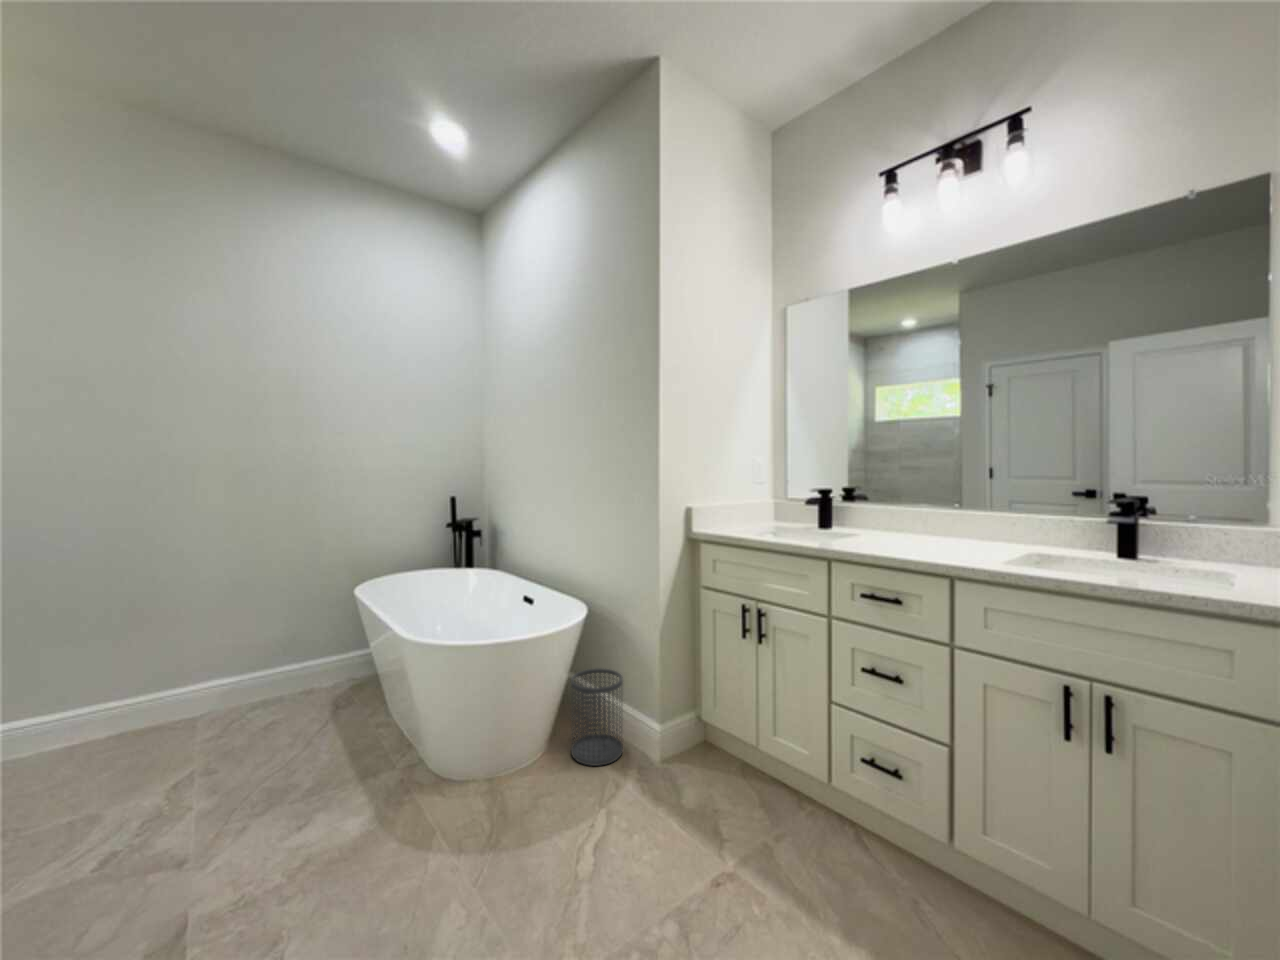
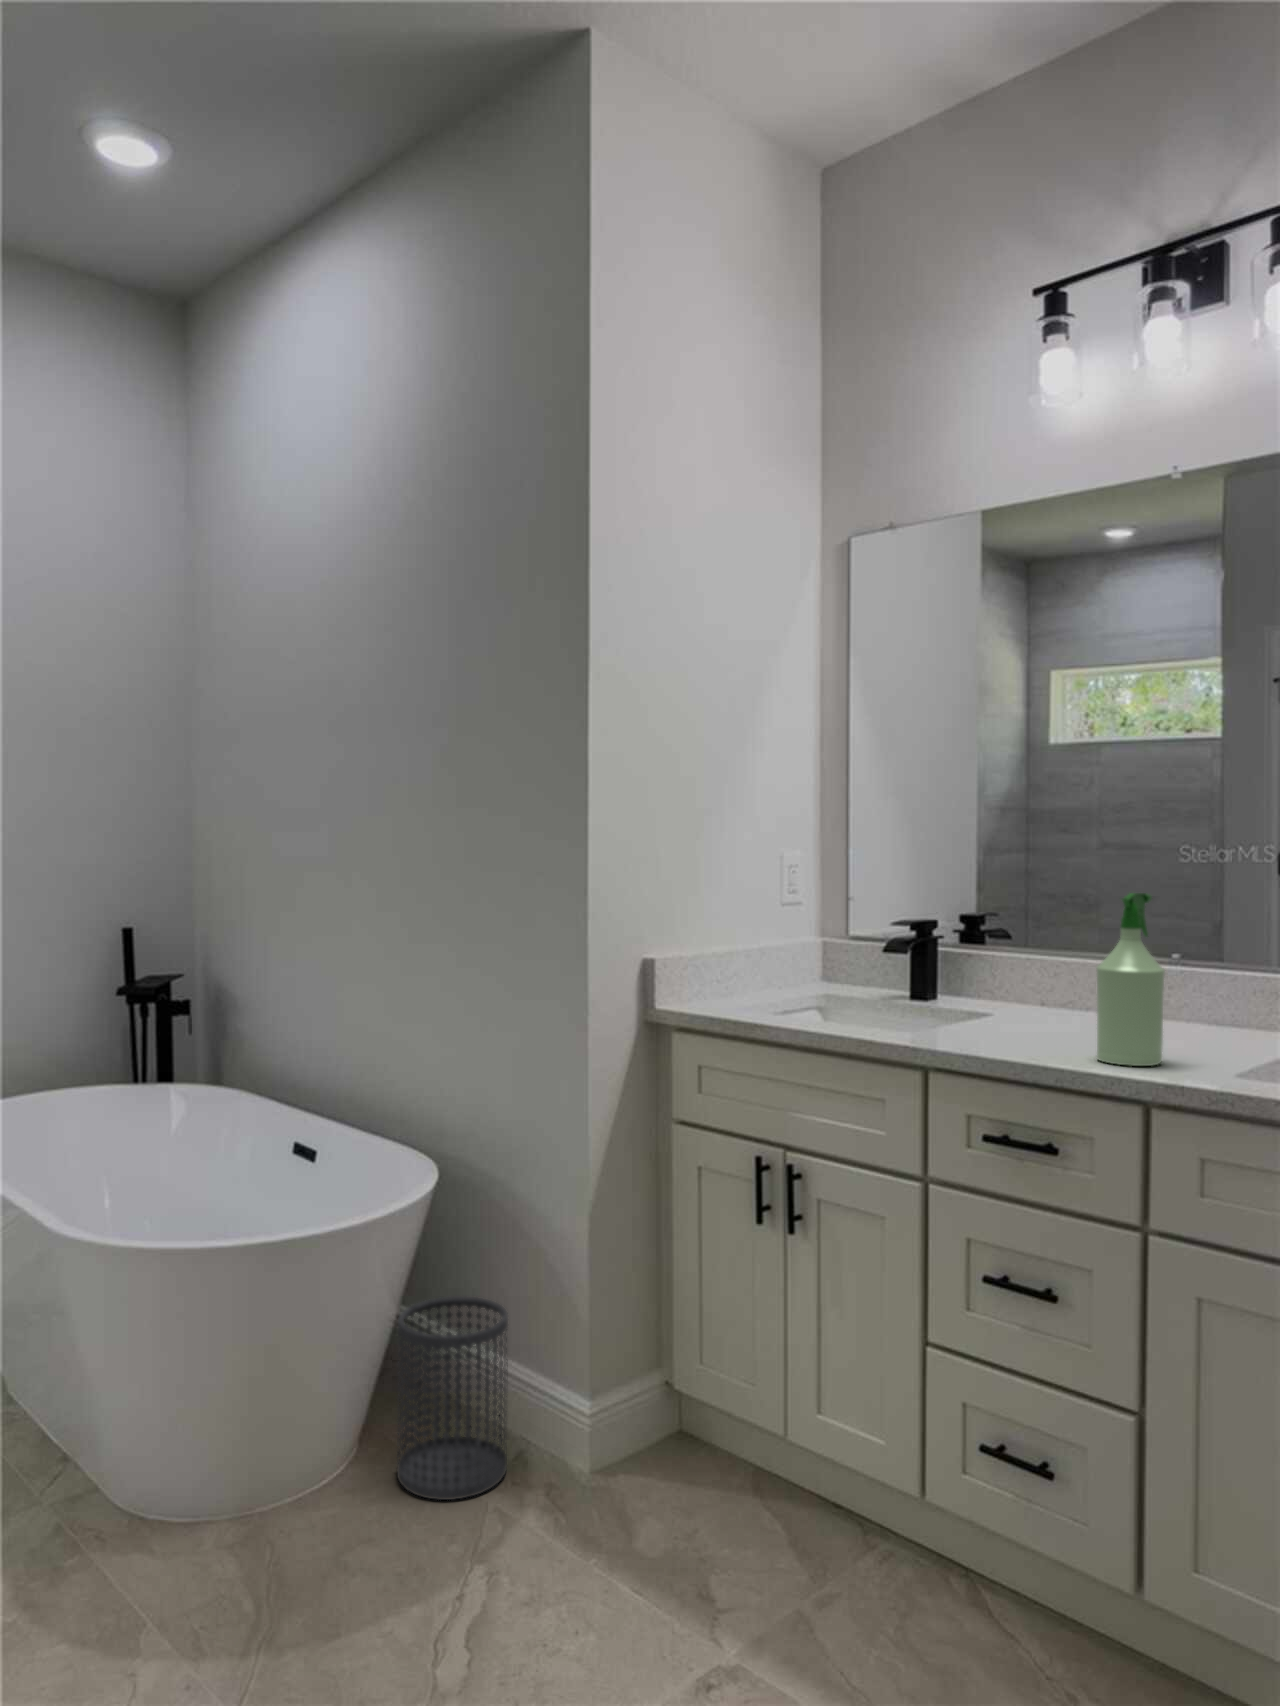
spray bottle: none [923,470,962,560] -> present [1097,893,1165,1066]

